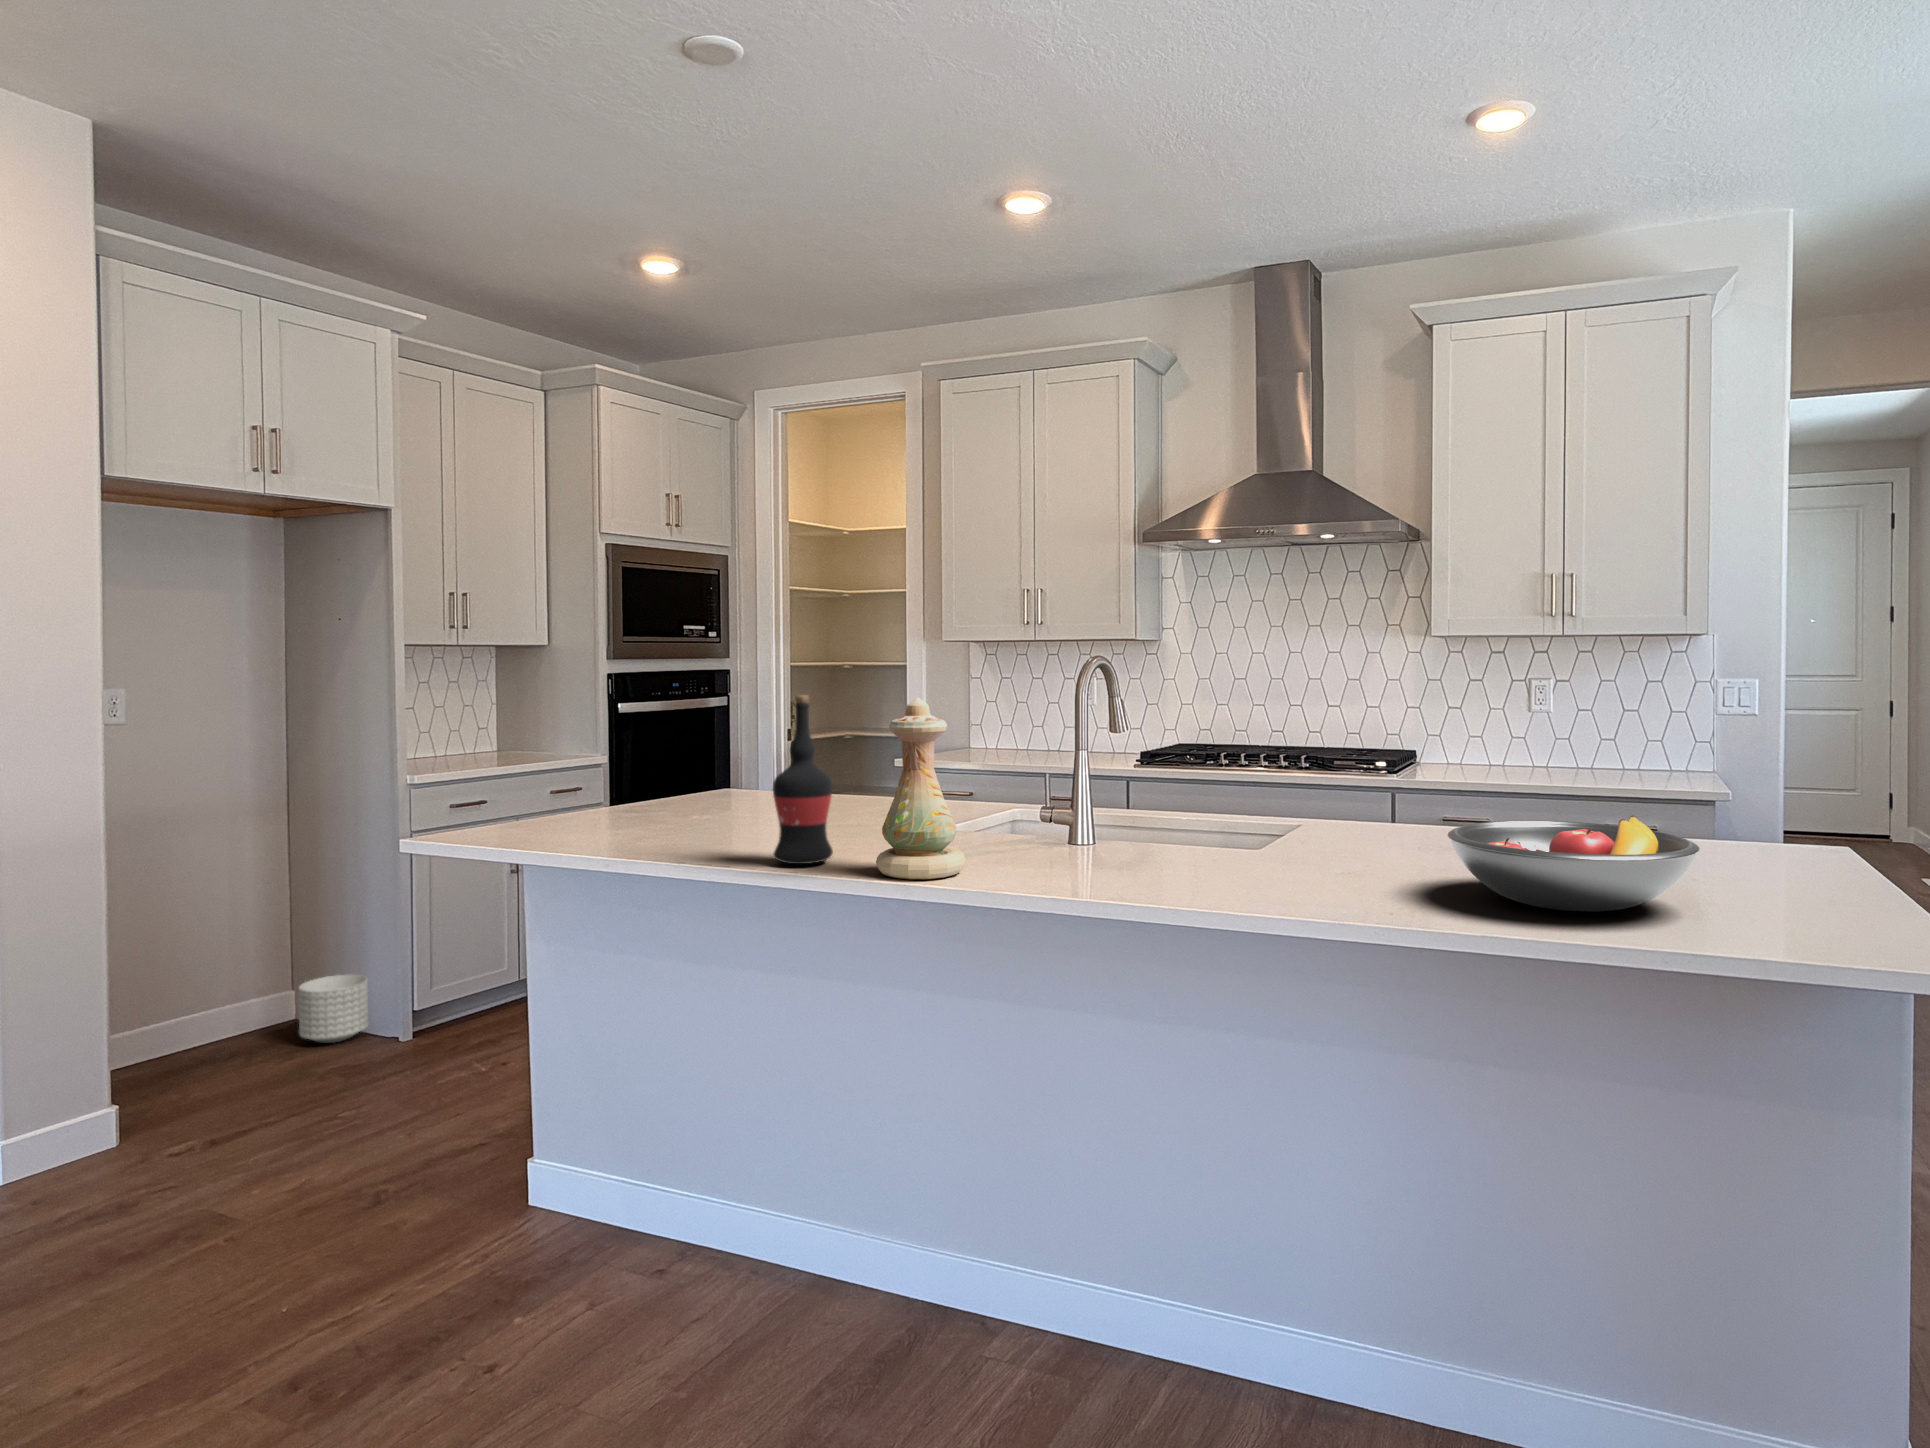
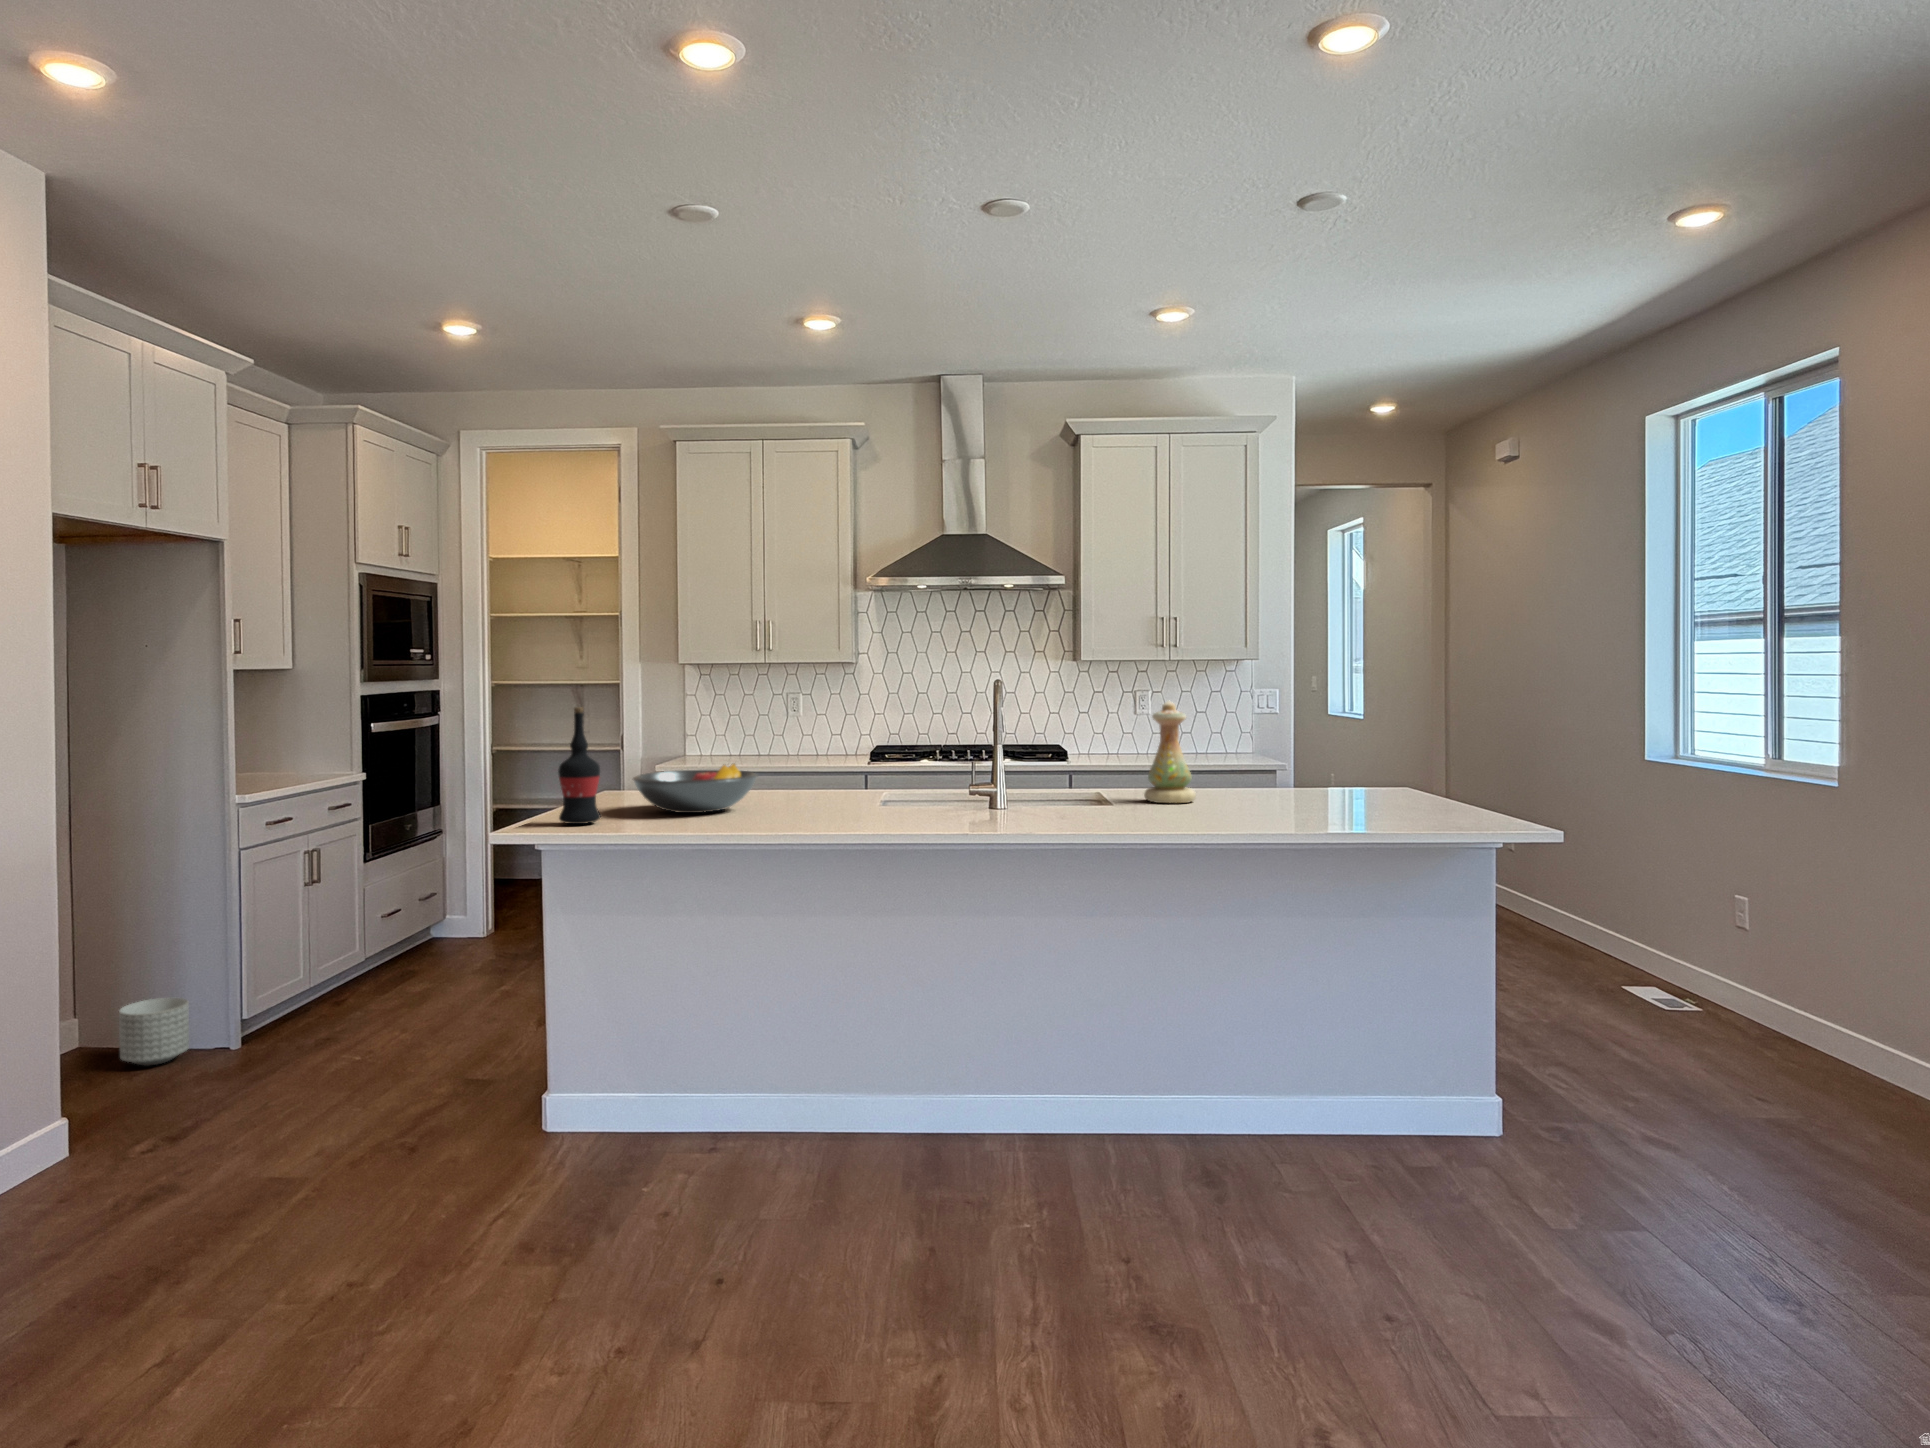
wine bottle: present [773,695,833,864] -> present [558,707,601,824]
vase: present [876,697,966,879] -> present [1144,701,1196,803]
fruit bowl: present [1447,815,1700,912] -> present [633,764,757,813]

